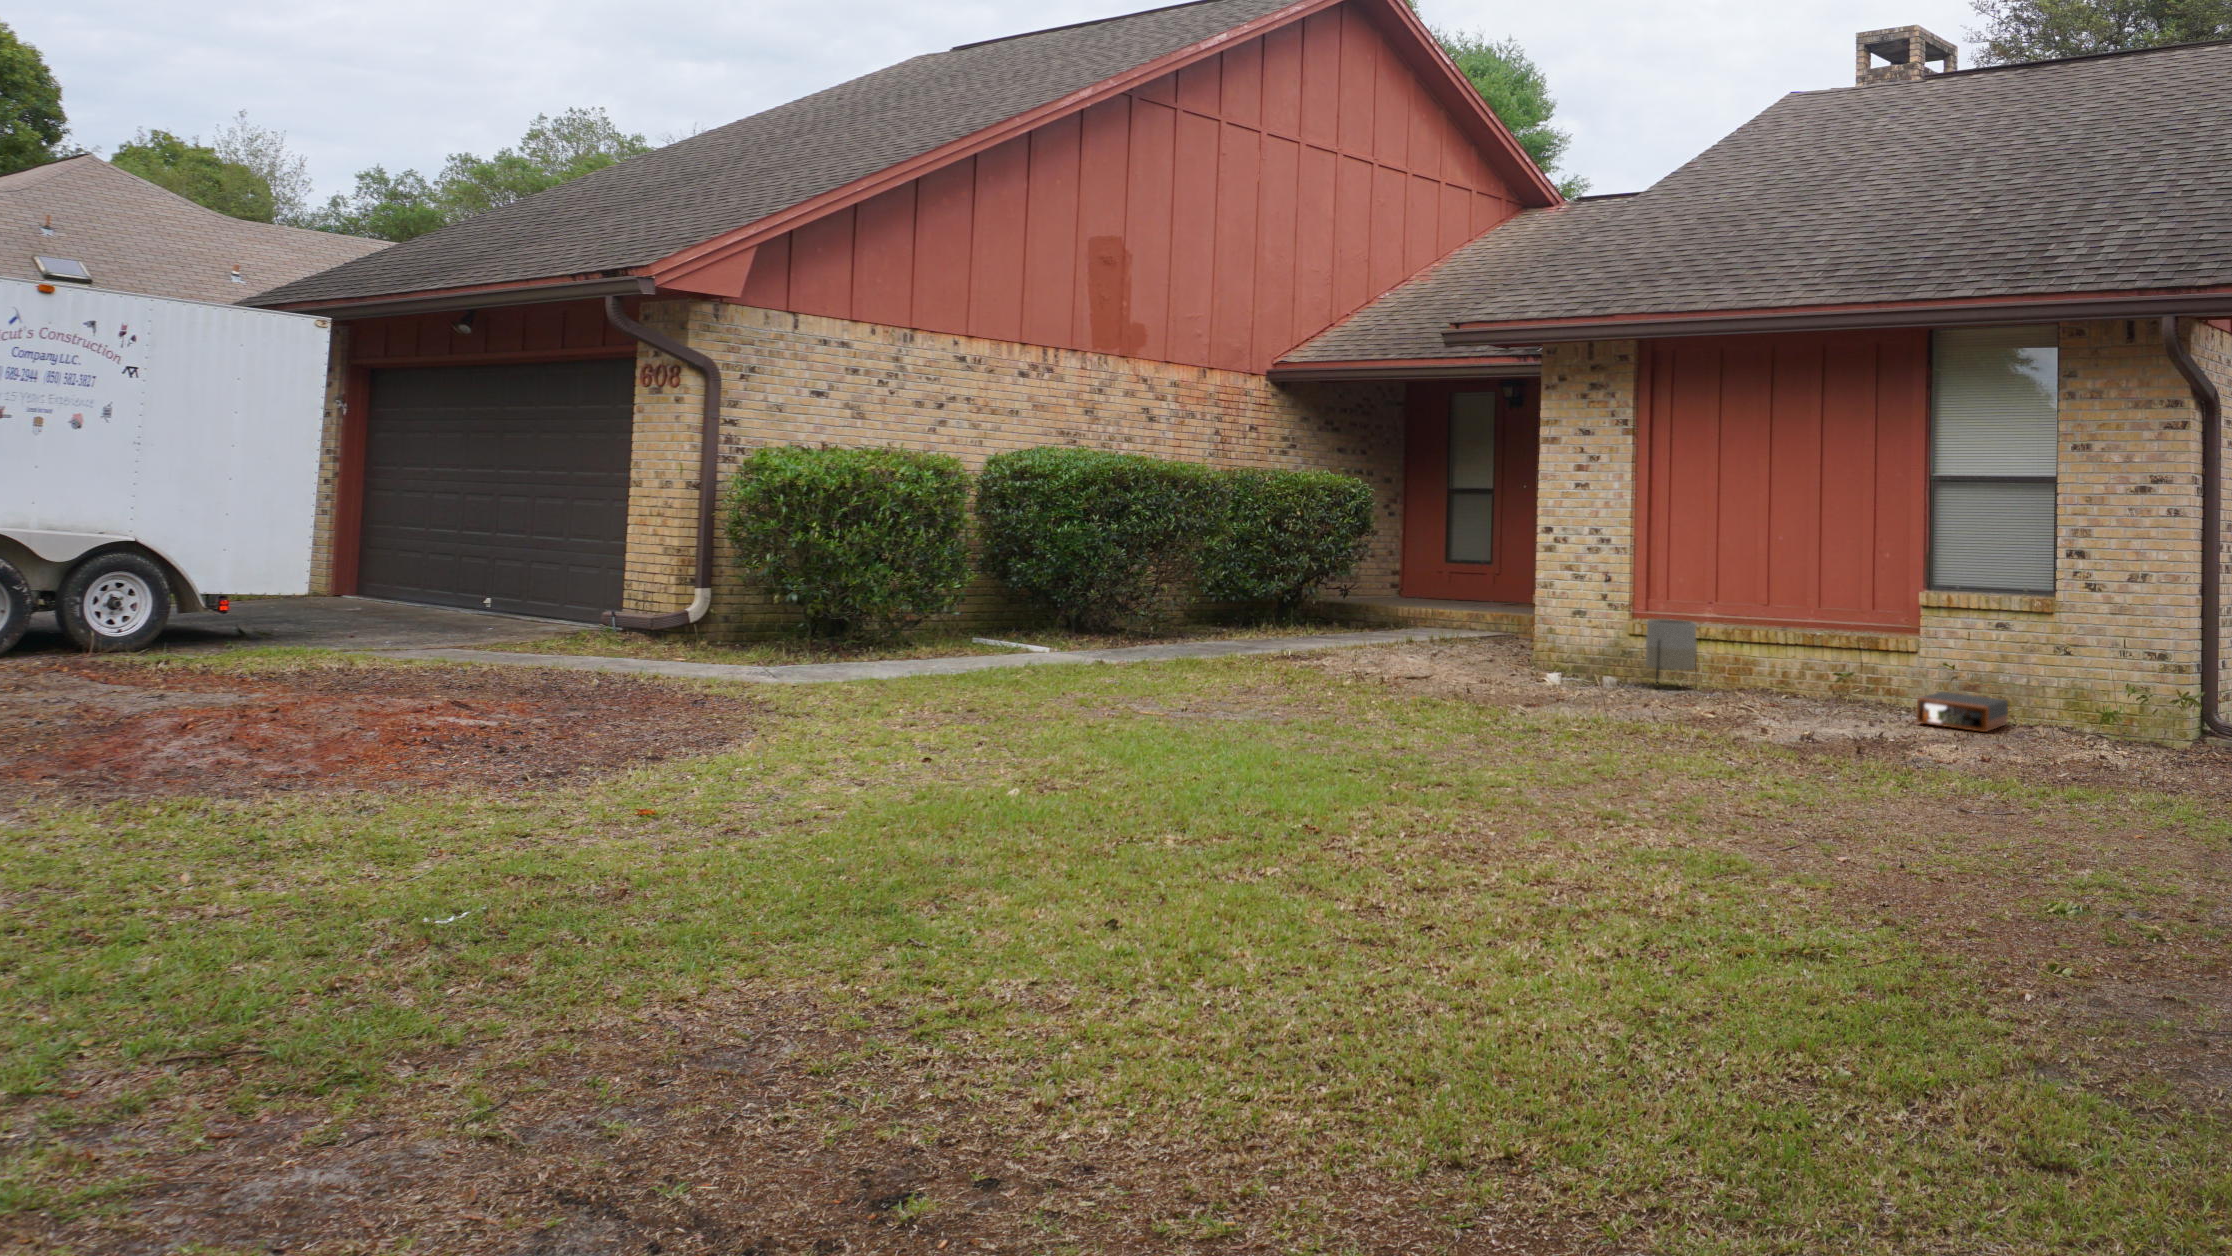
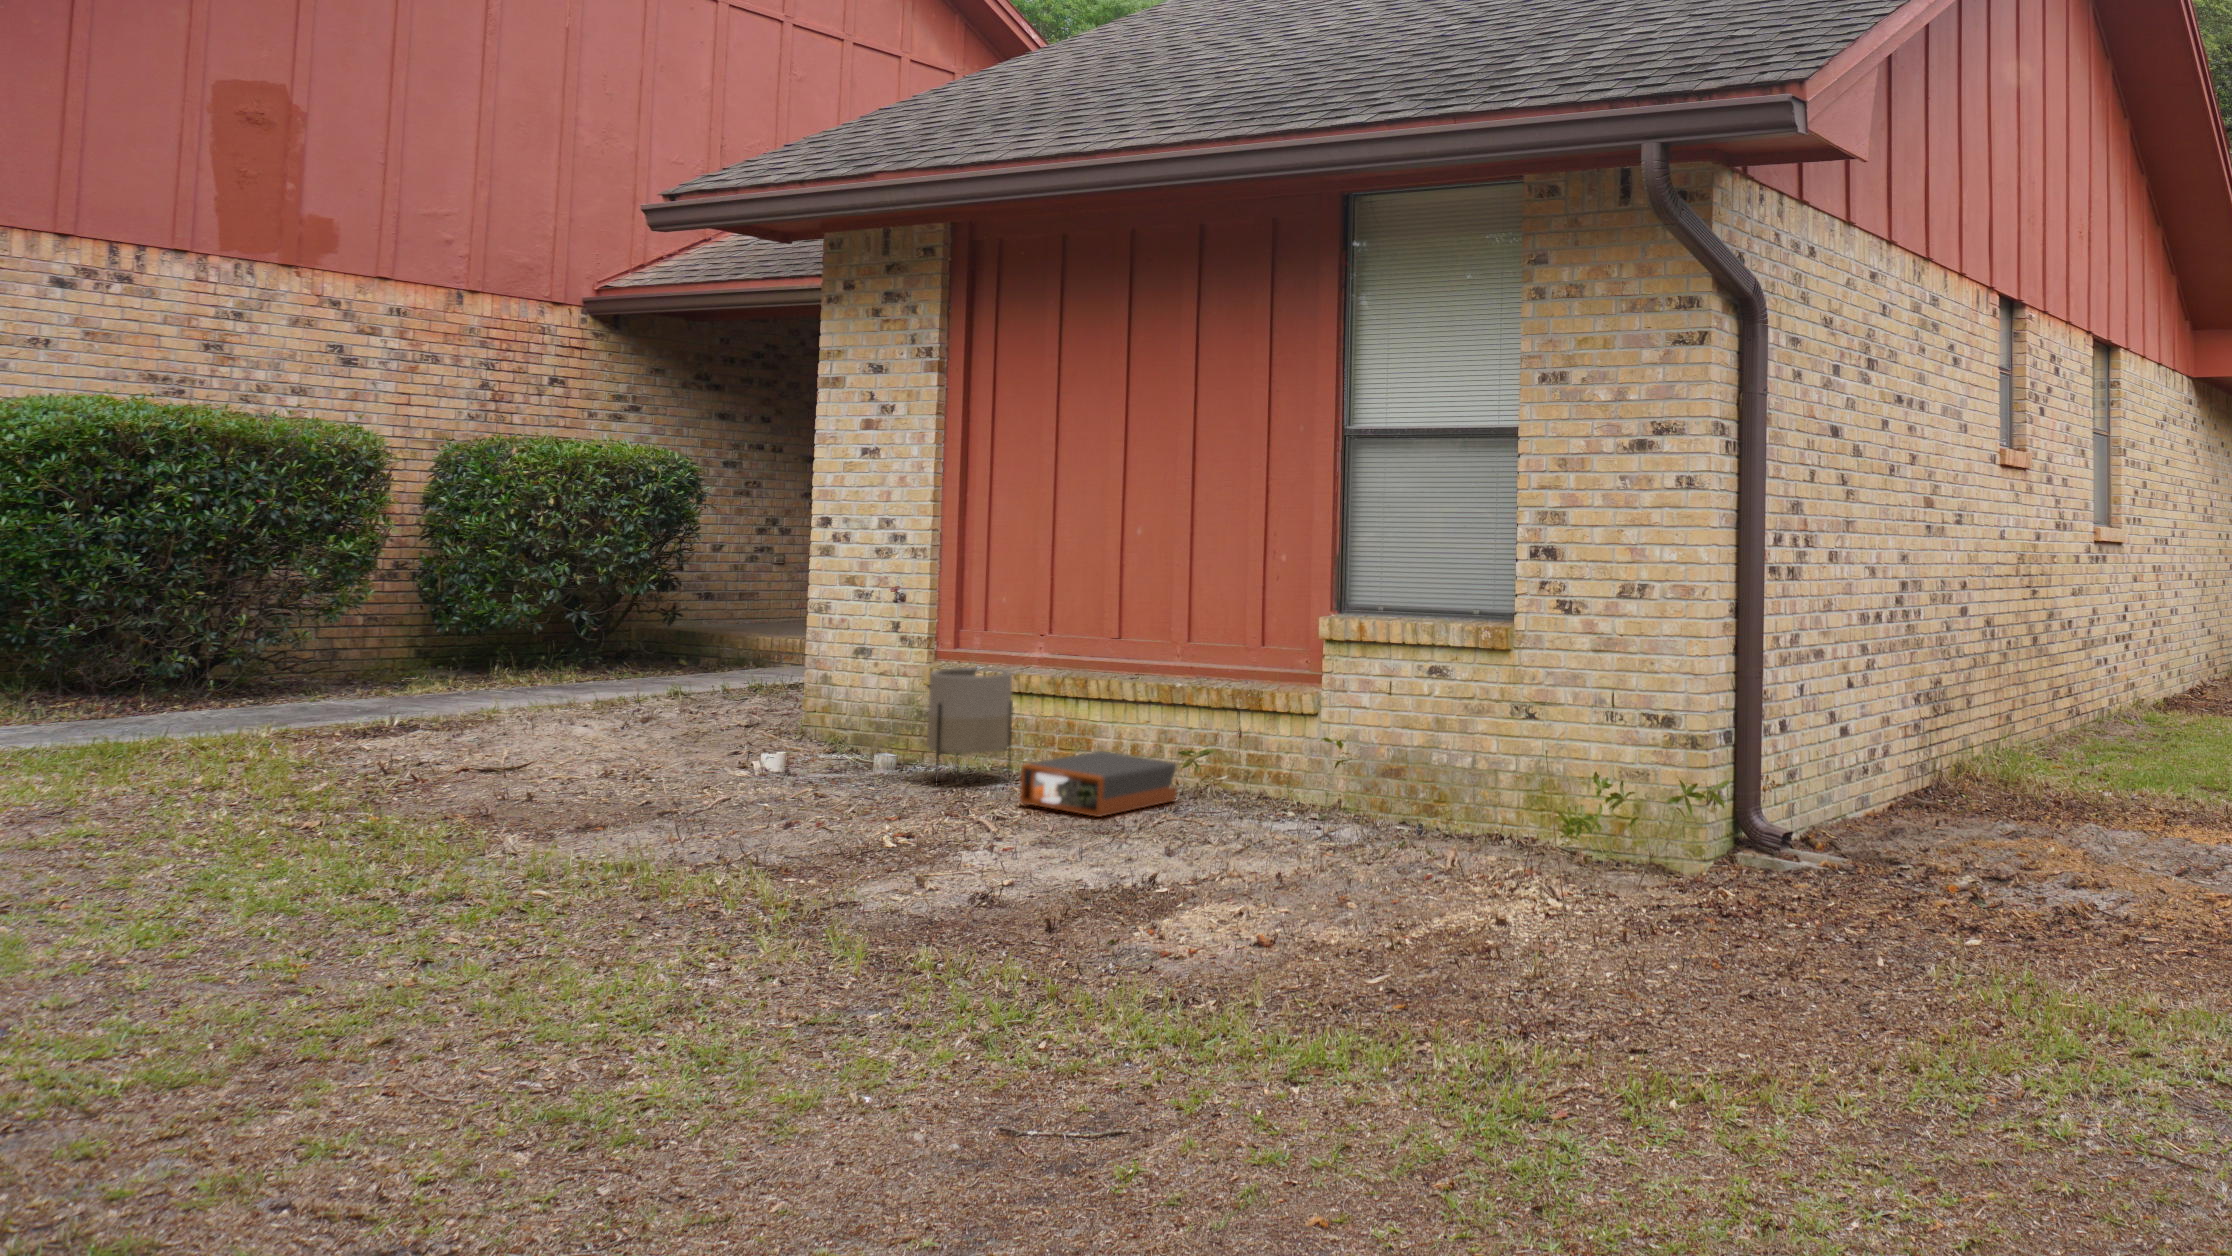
storage box: present [1916,692,2008,732] -> present [1020,751,1177,817]

